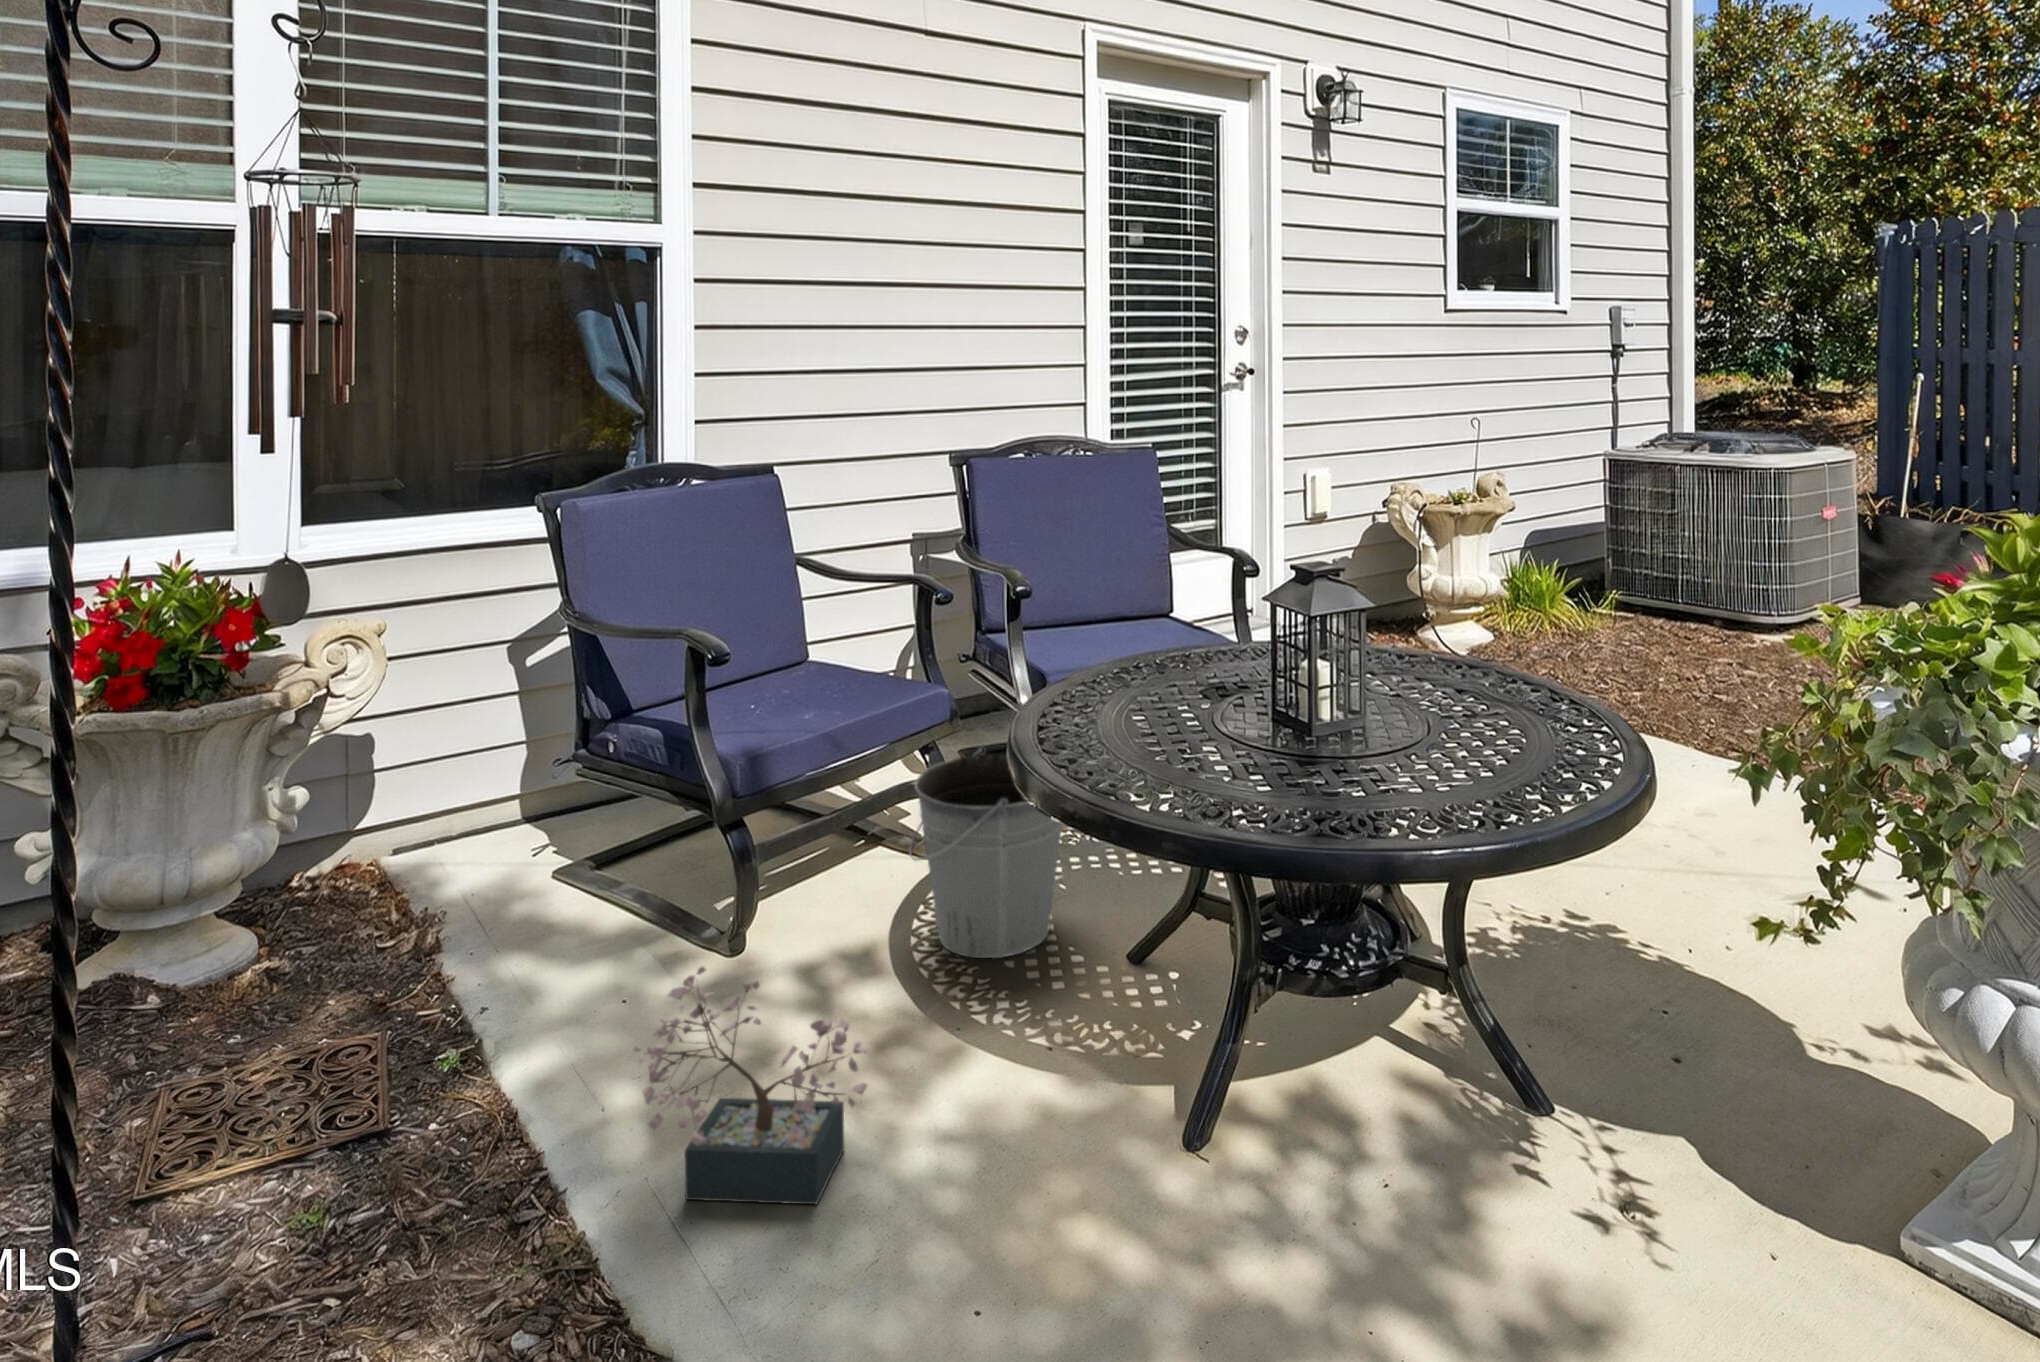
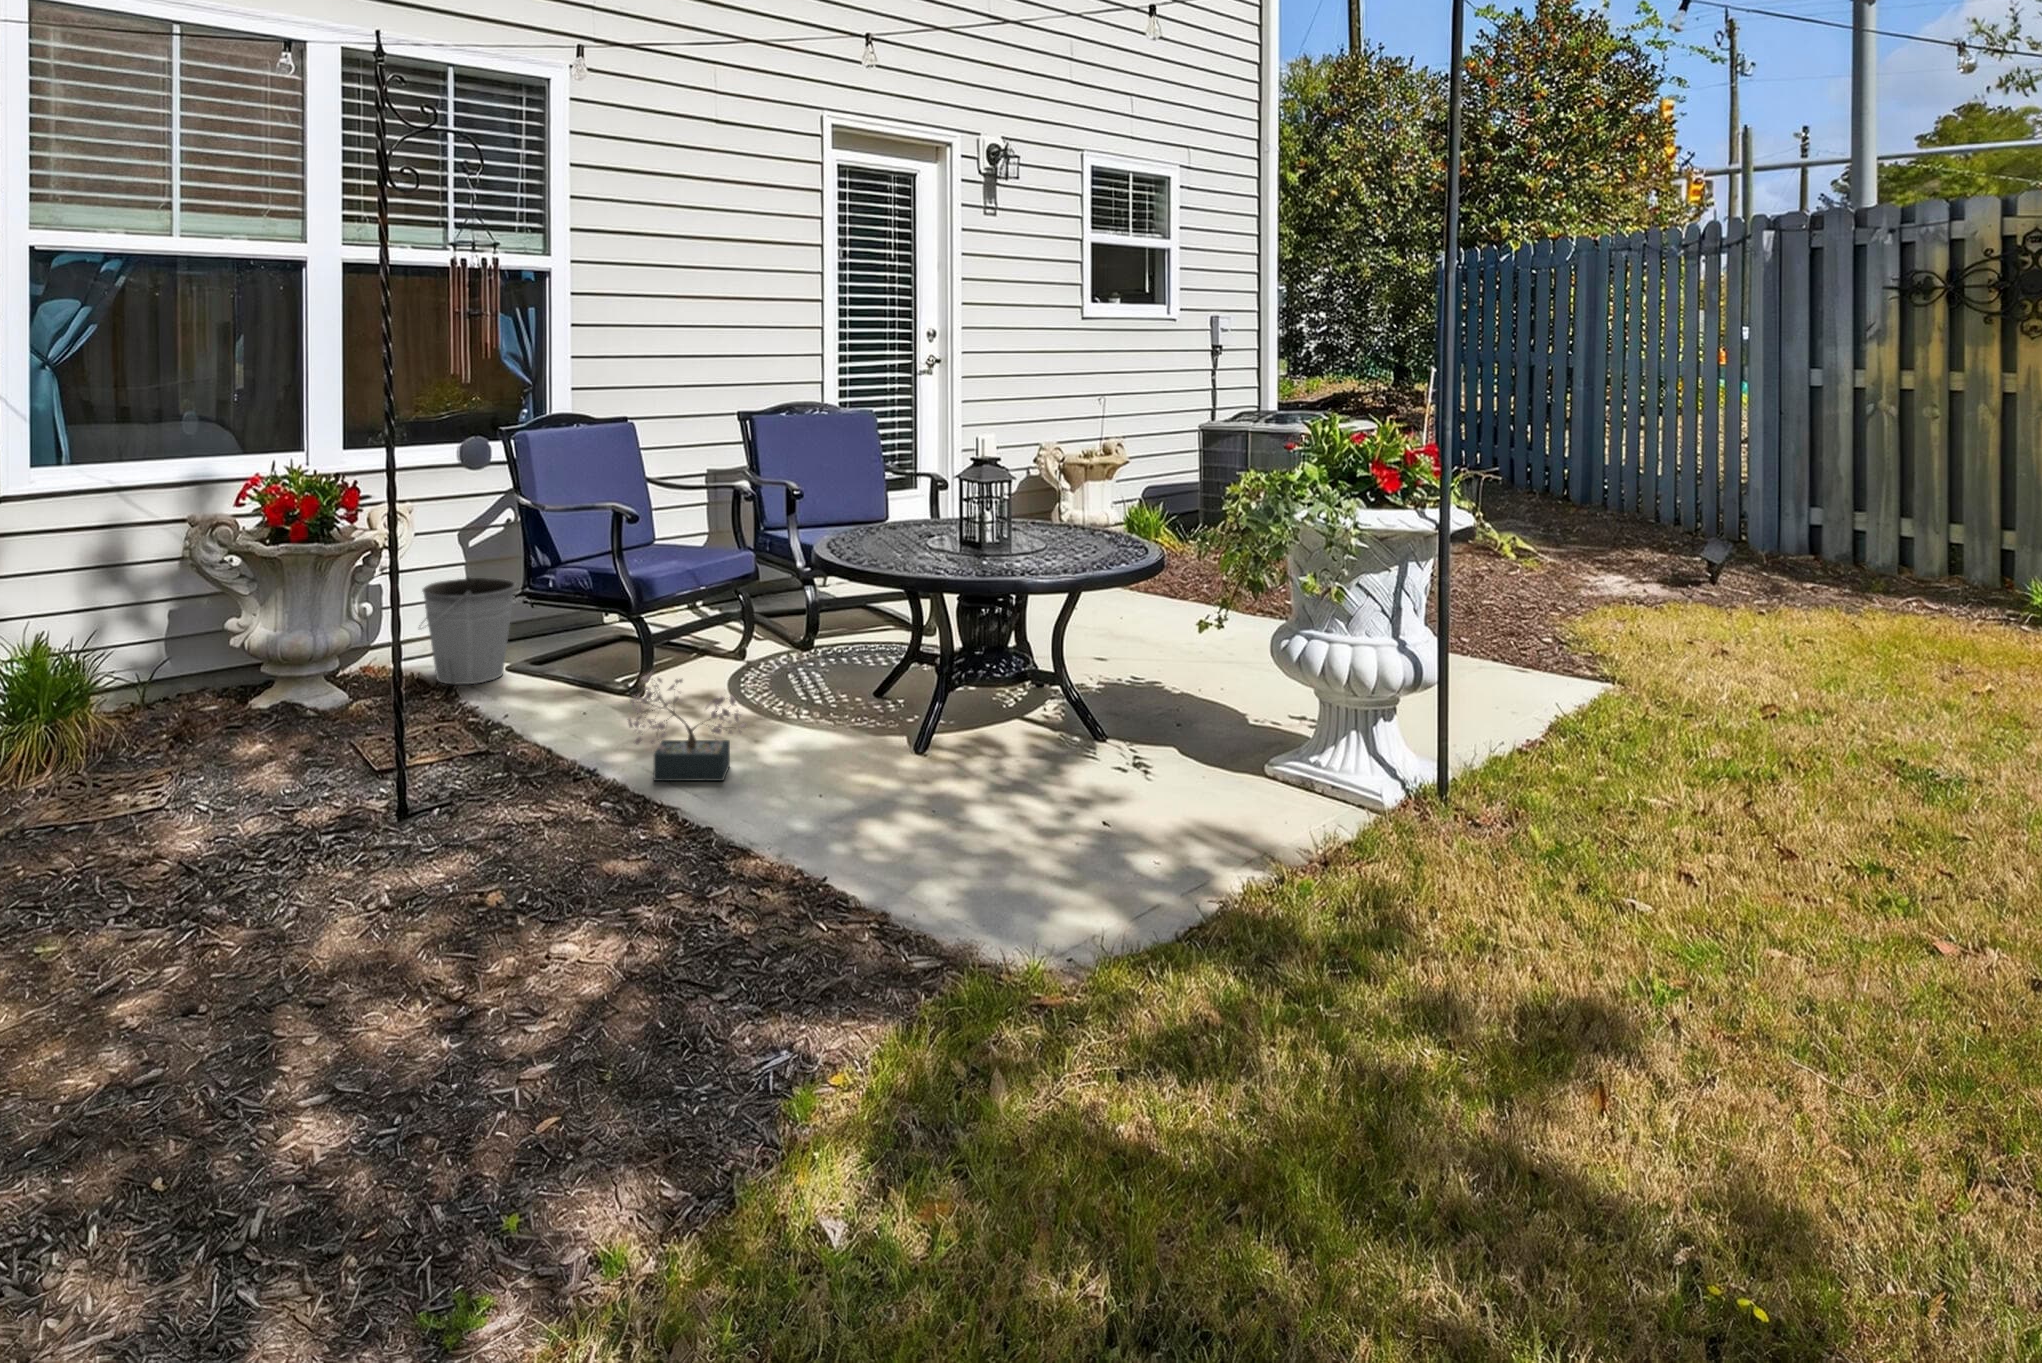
bucket: present [909,748,1062,958] -> present [419,576,515,684]

